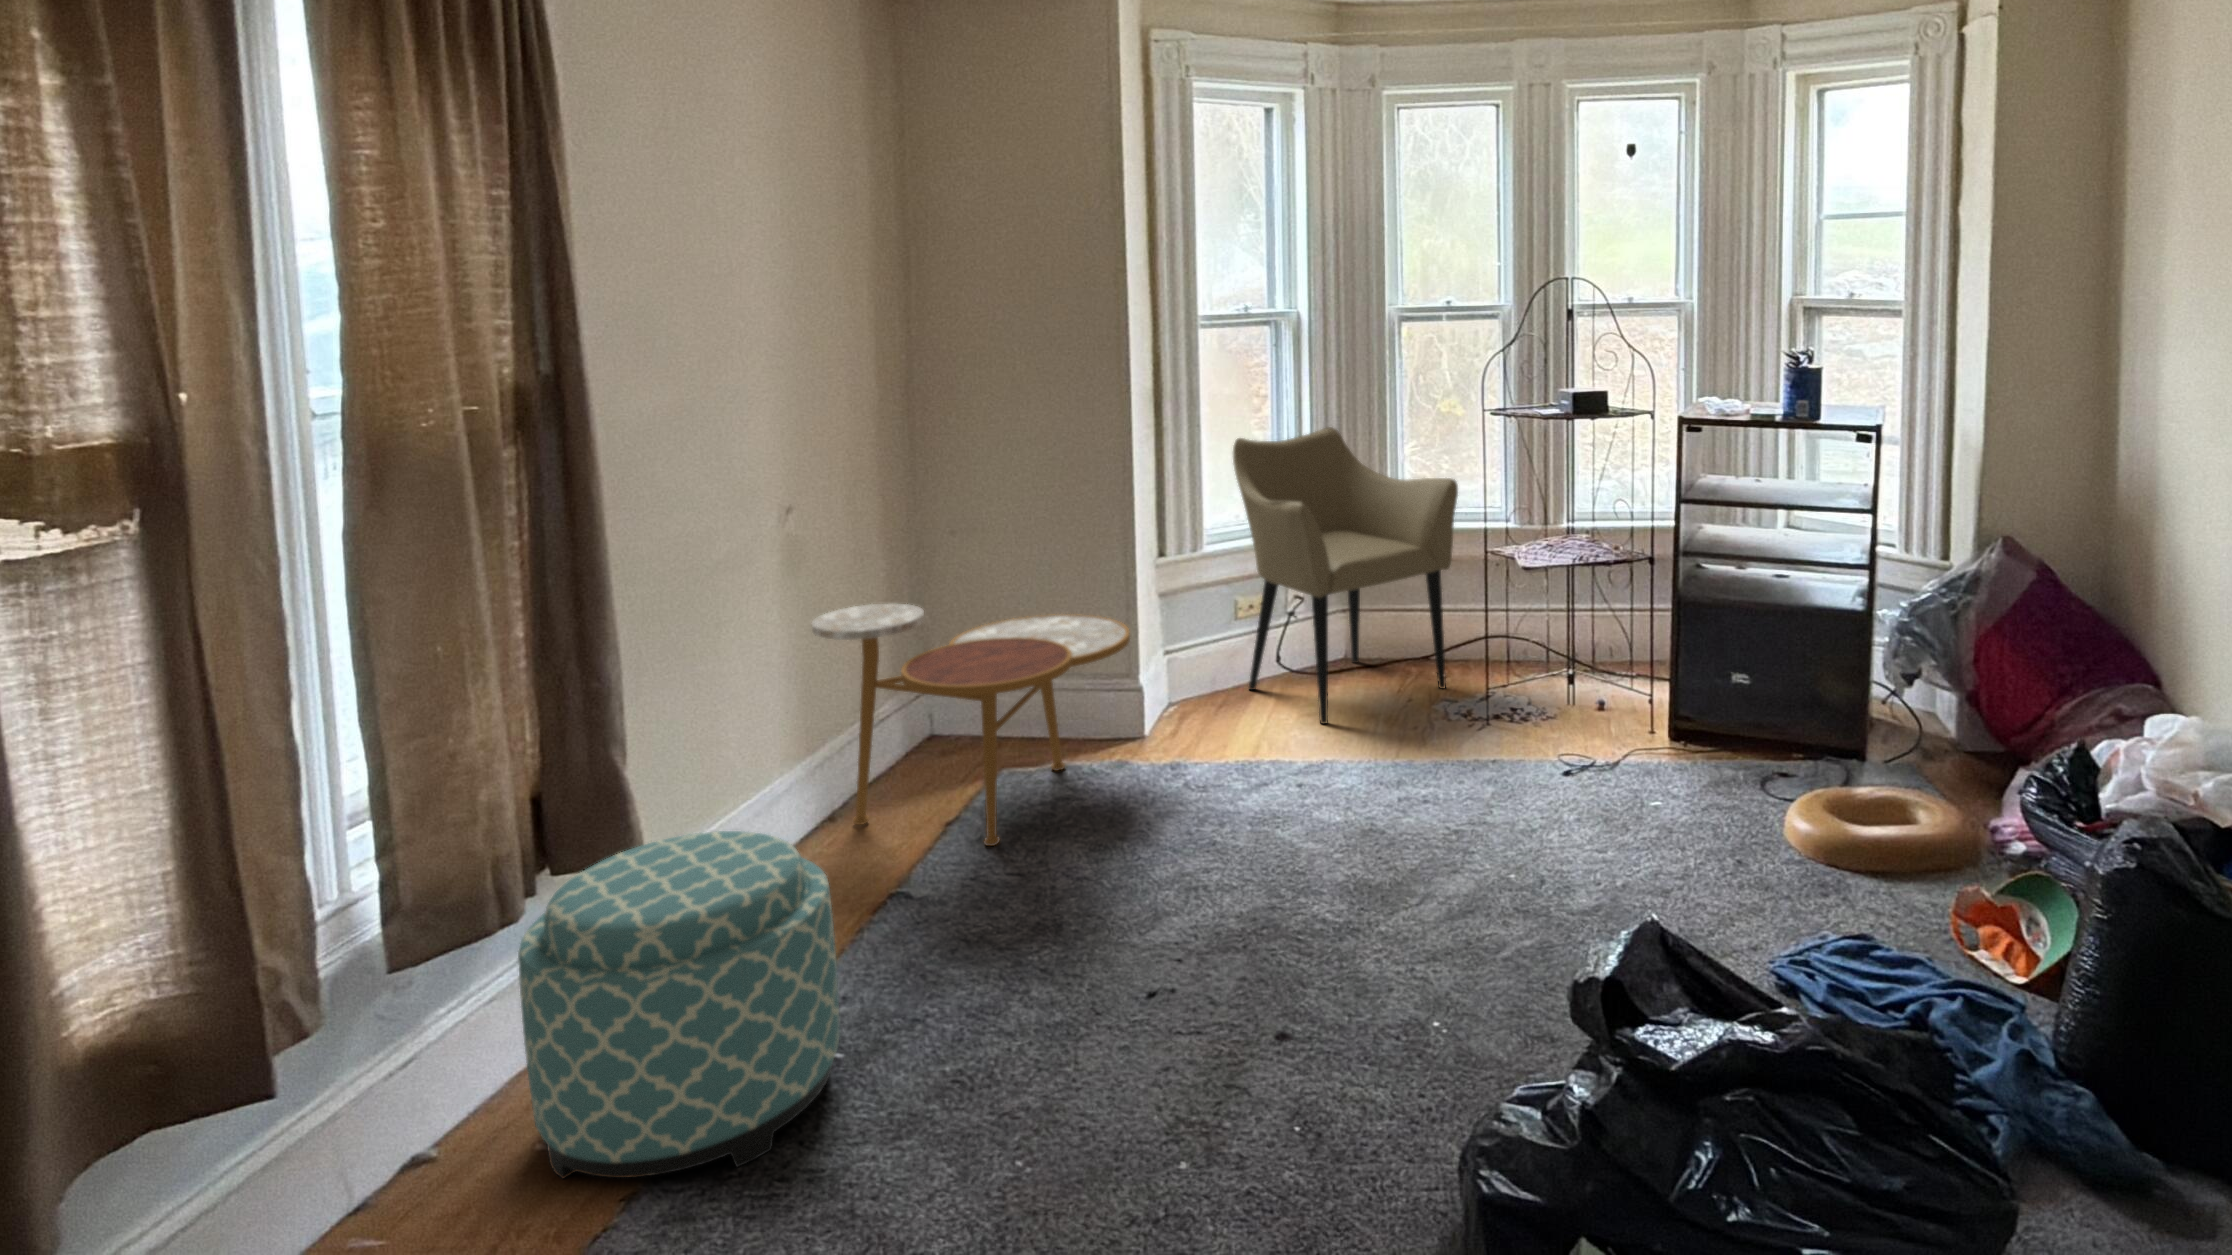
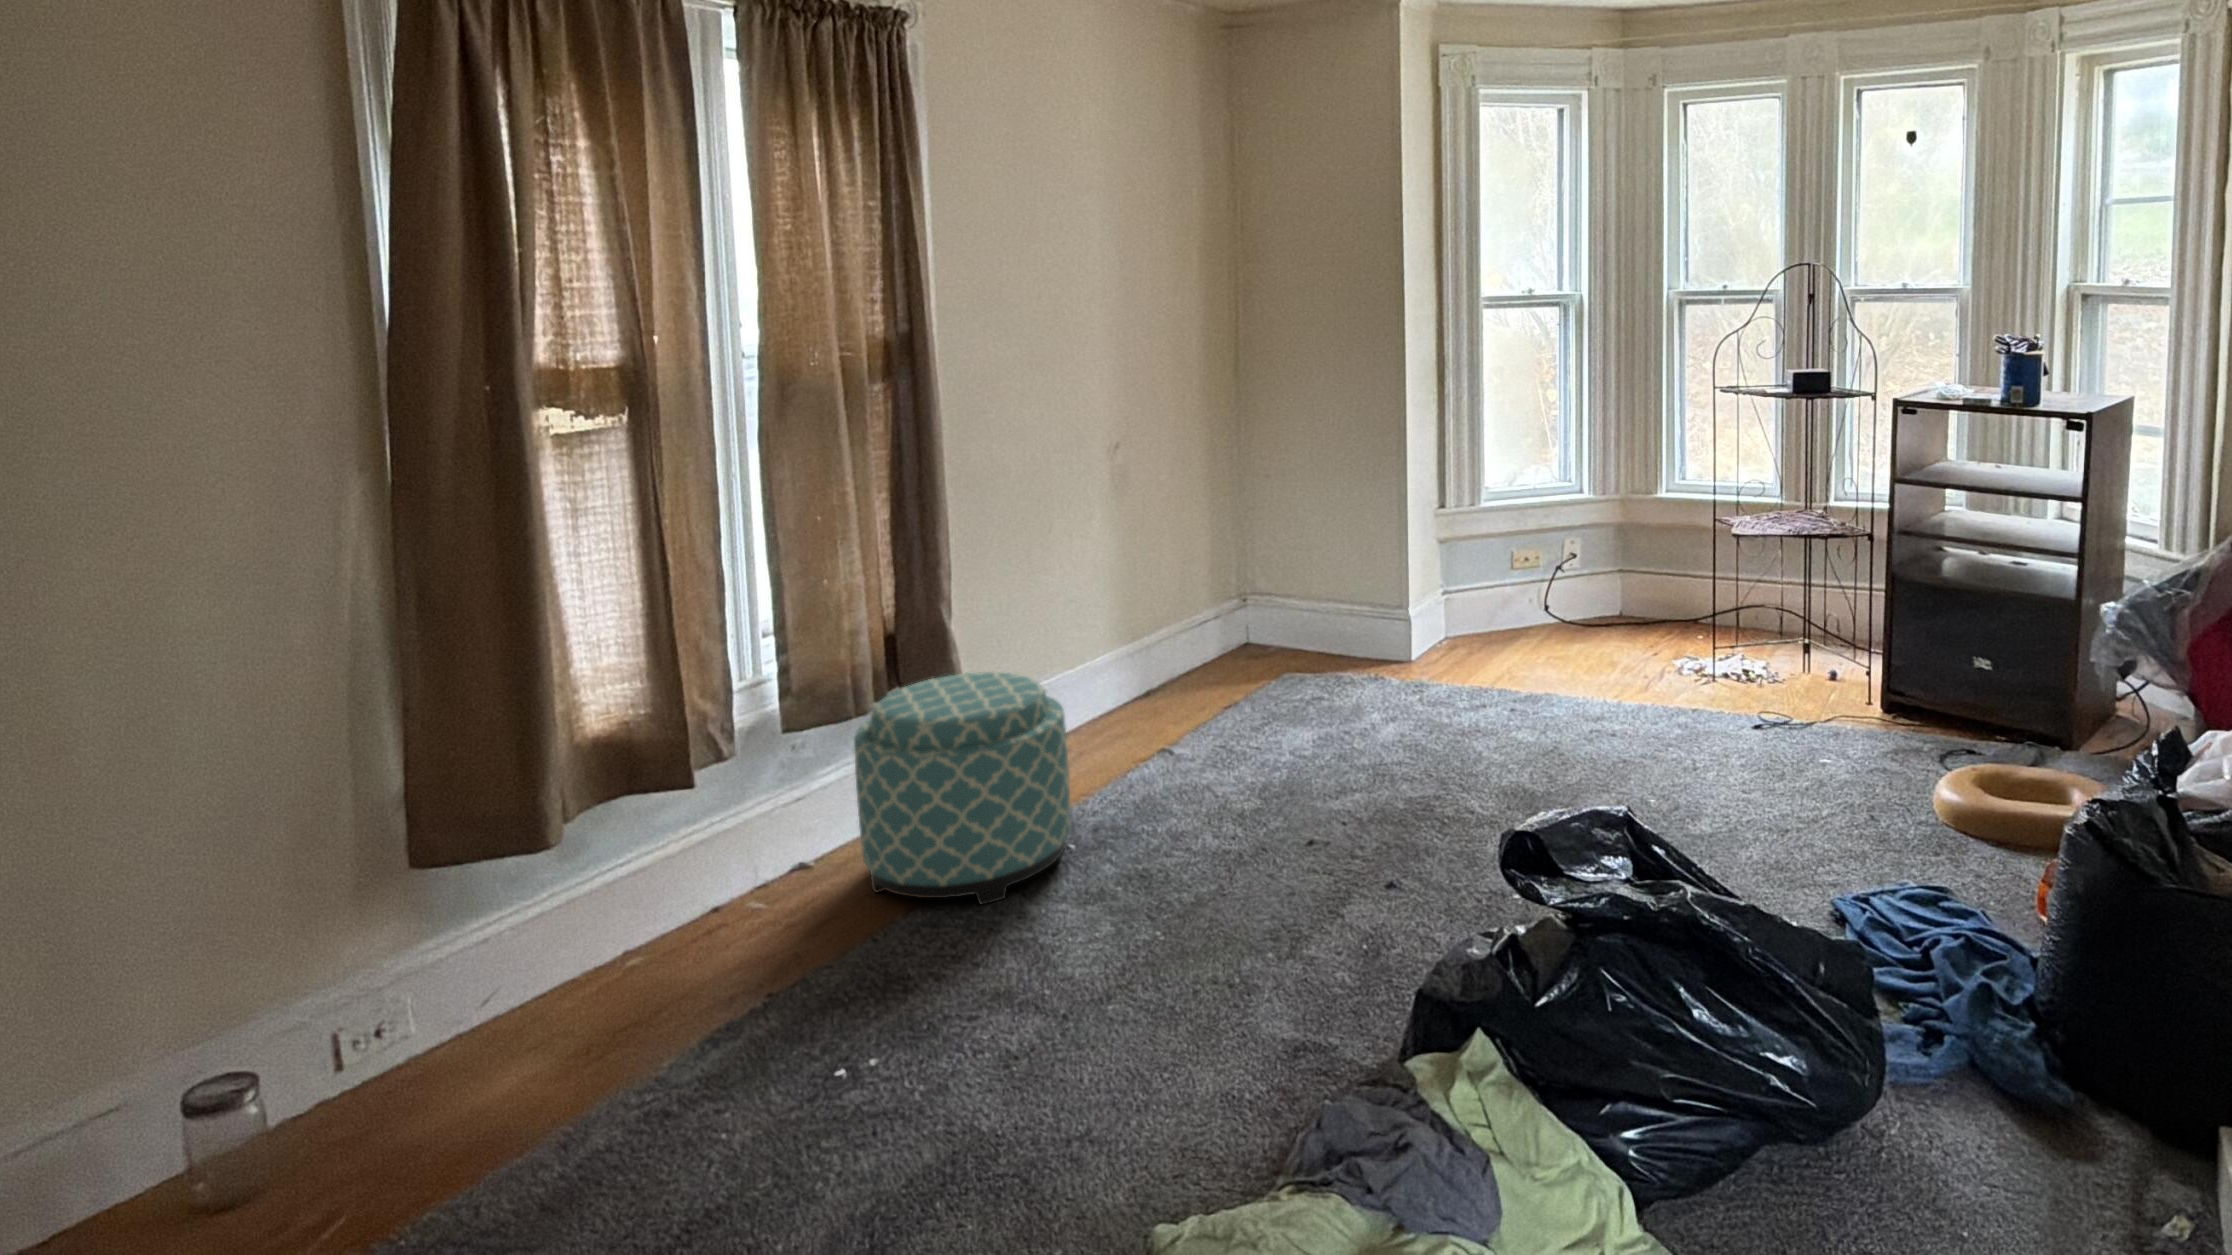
armchair: present [1233,427,1458,724] -> none [1507,401,1712,669]
side table: present [812,603,1130,846] -> none [1125,529,1384,730]

